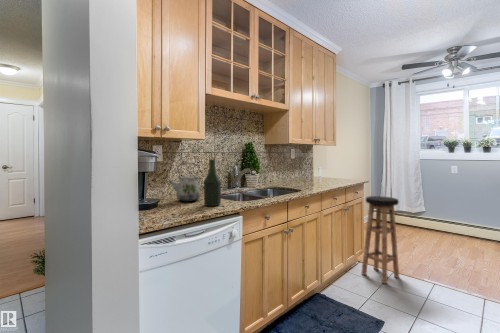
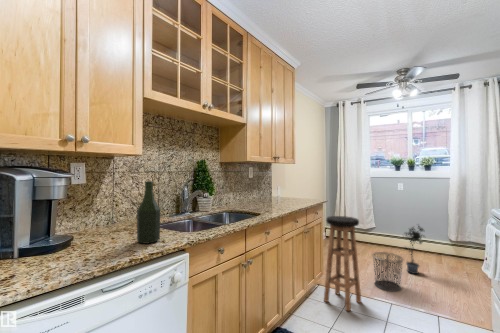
kettle: present [169,163,200,202] -> none [89,186,134,237]
potted plant: none [448,208,477,258] -> present [405,226,423,274]
waste bin: none [414,234,447,271] -> present [373,252,403,291]

